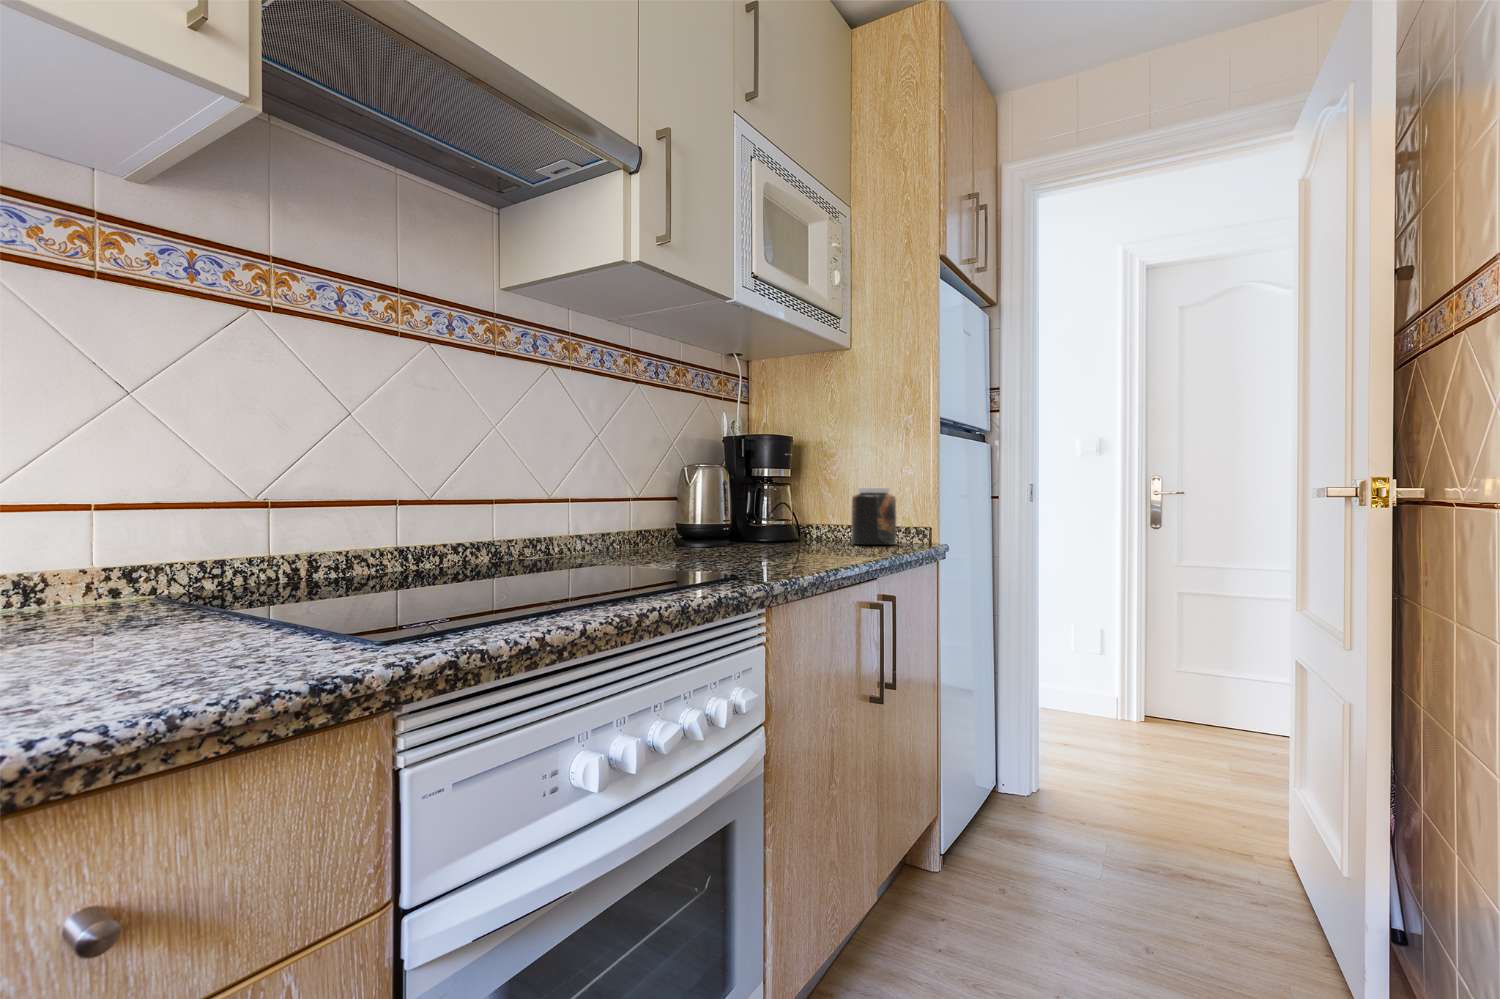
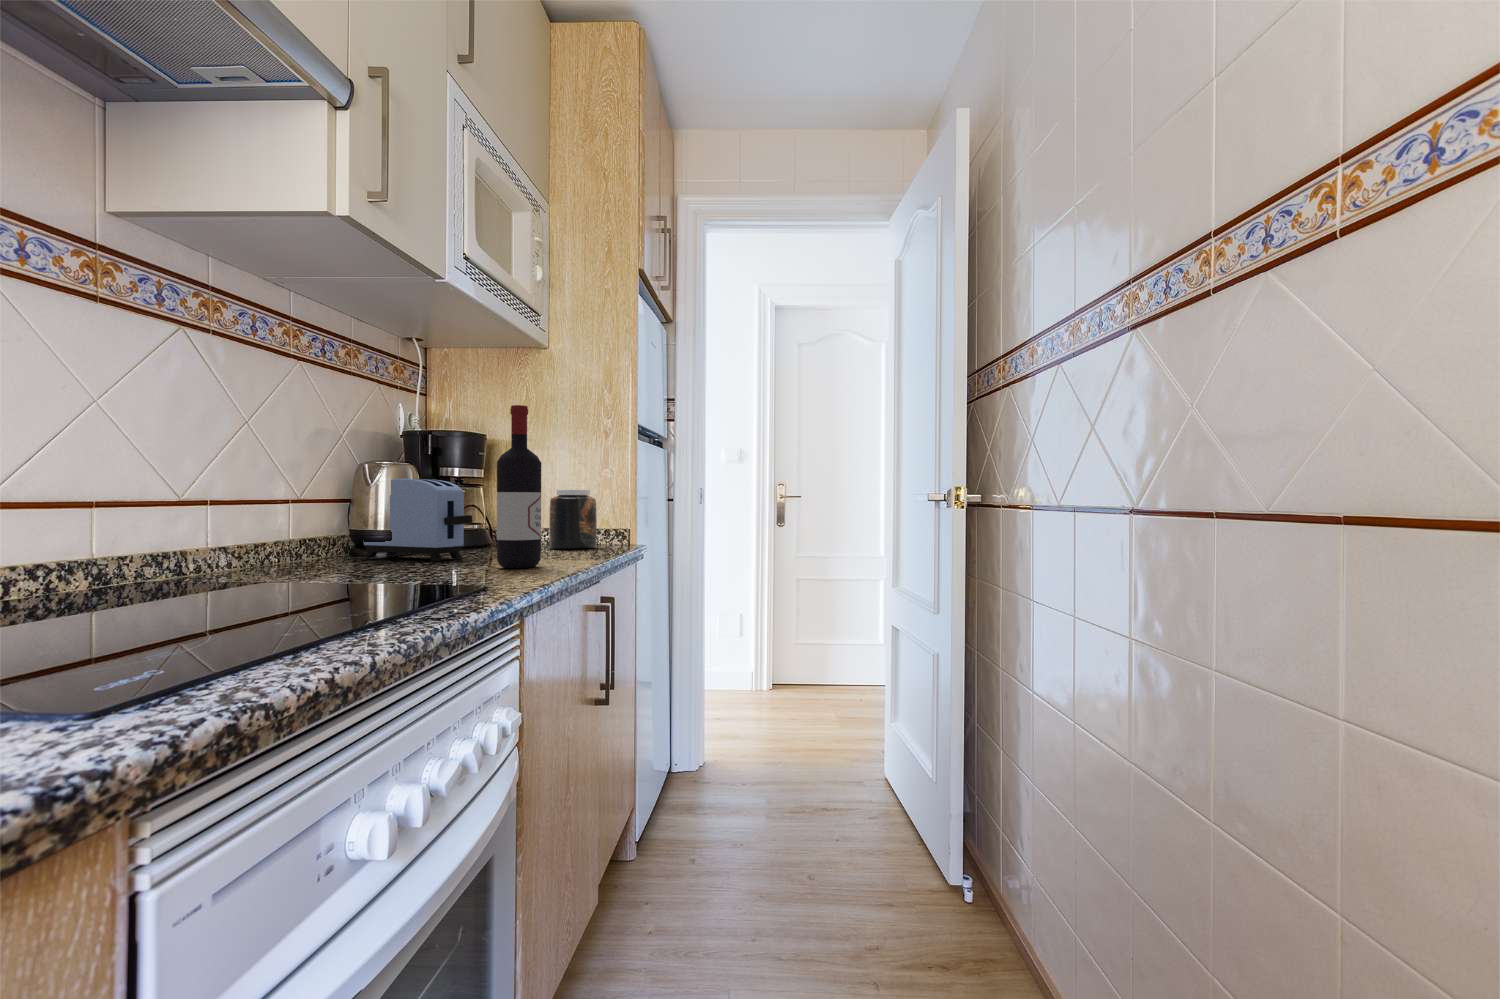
wine bottle: none [778,410,817,561] -> present [497,405,541,568]
toaster: none [688,479,771,552] -> present [364,479,473,561]

